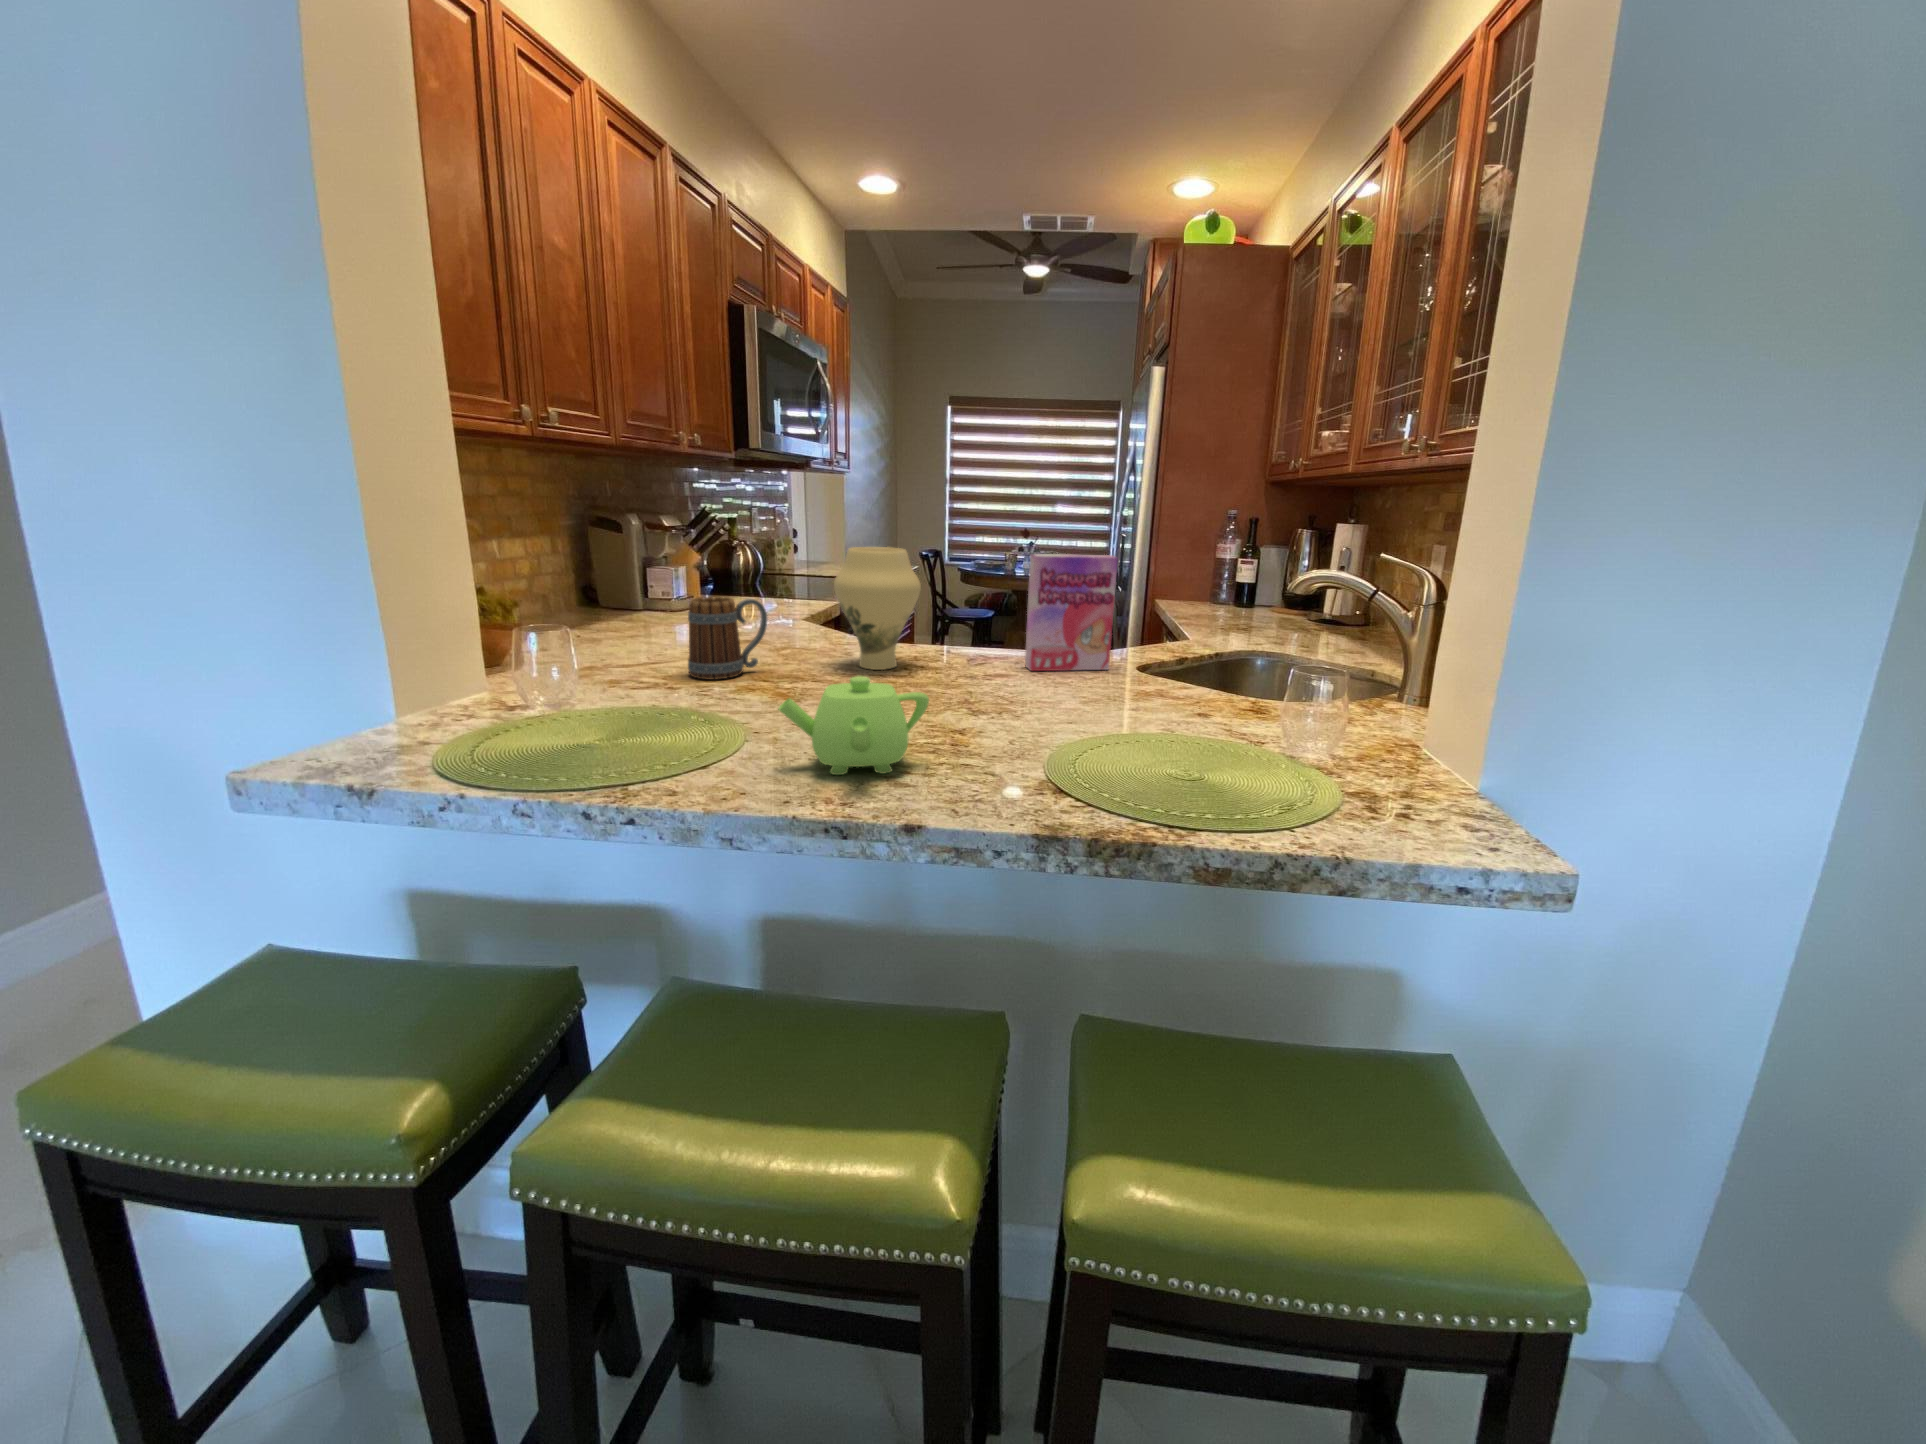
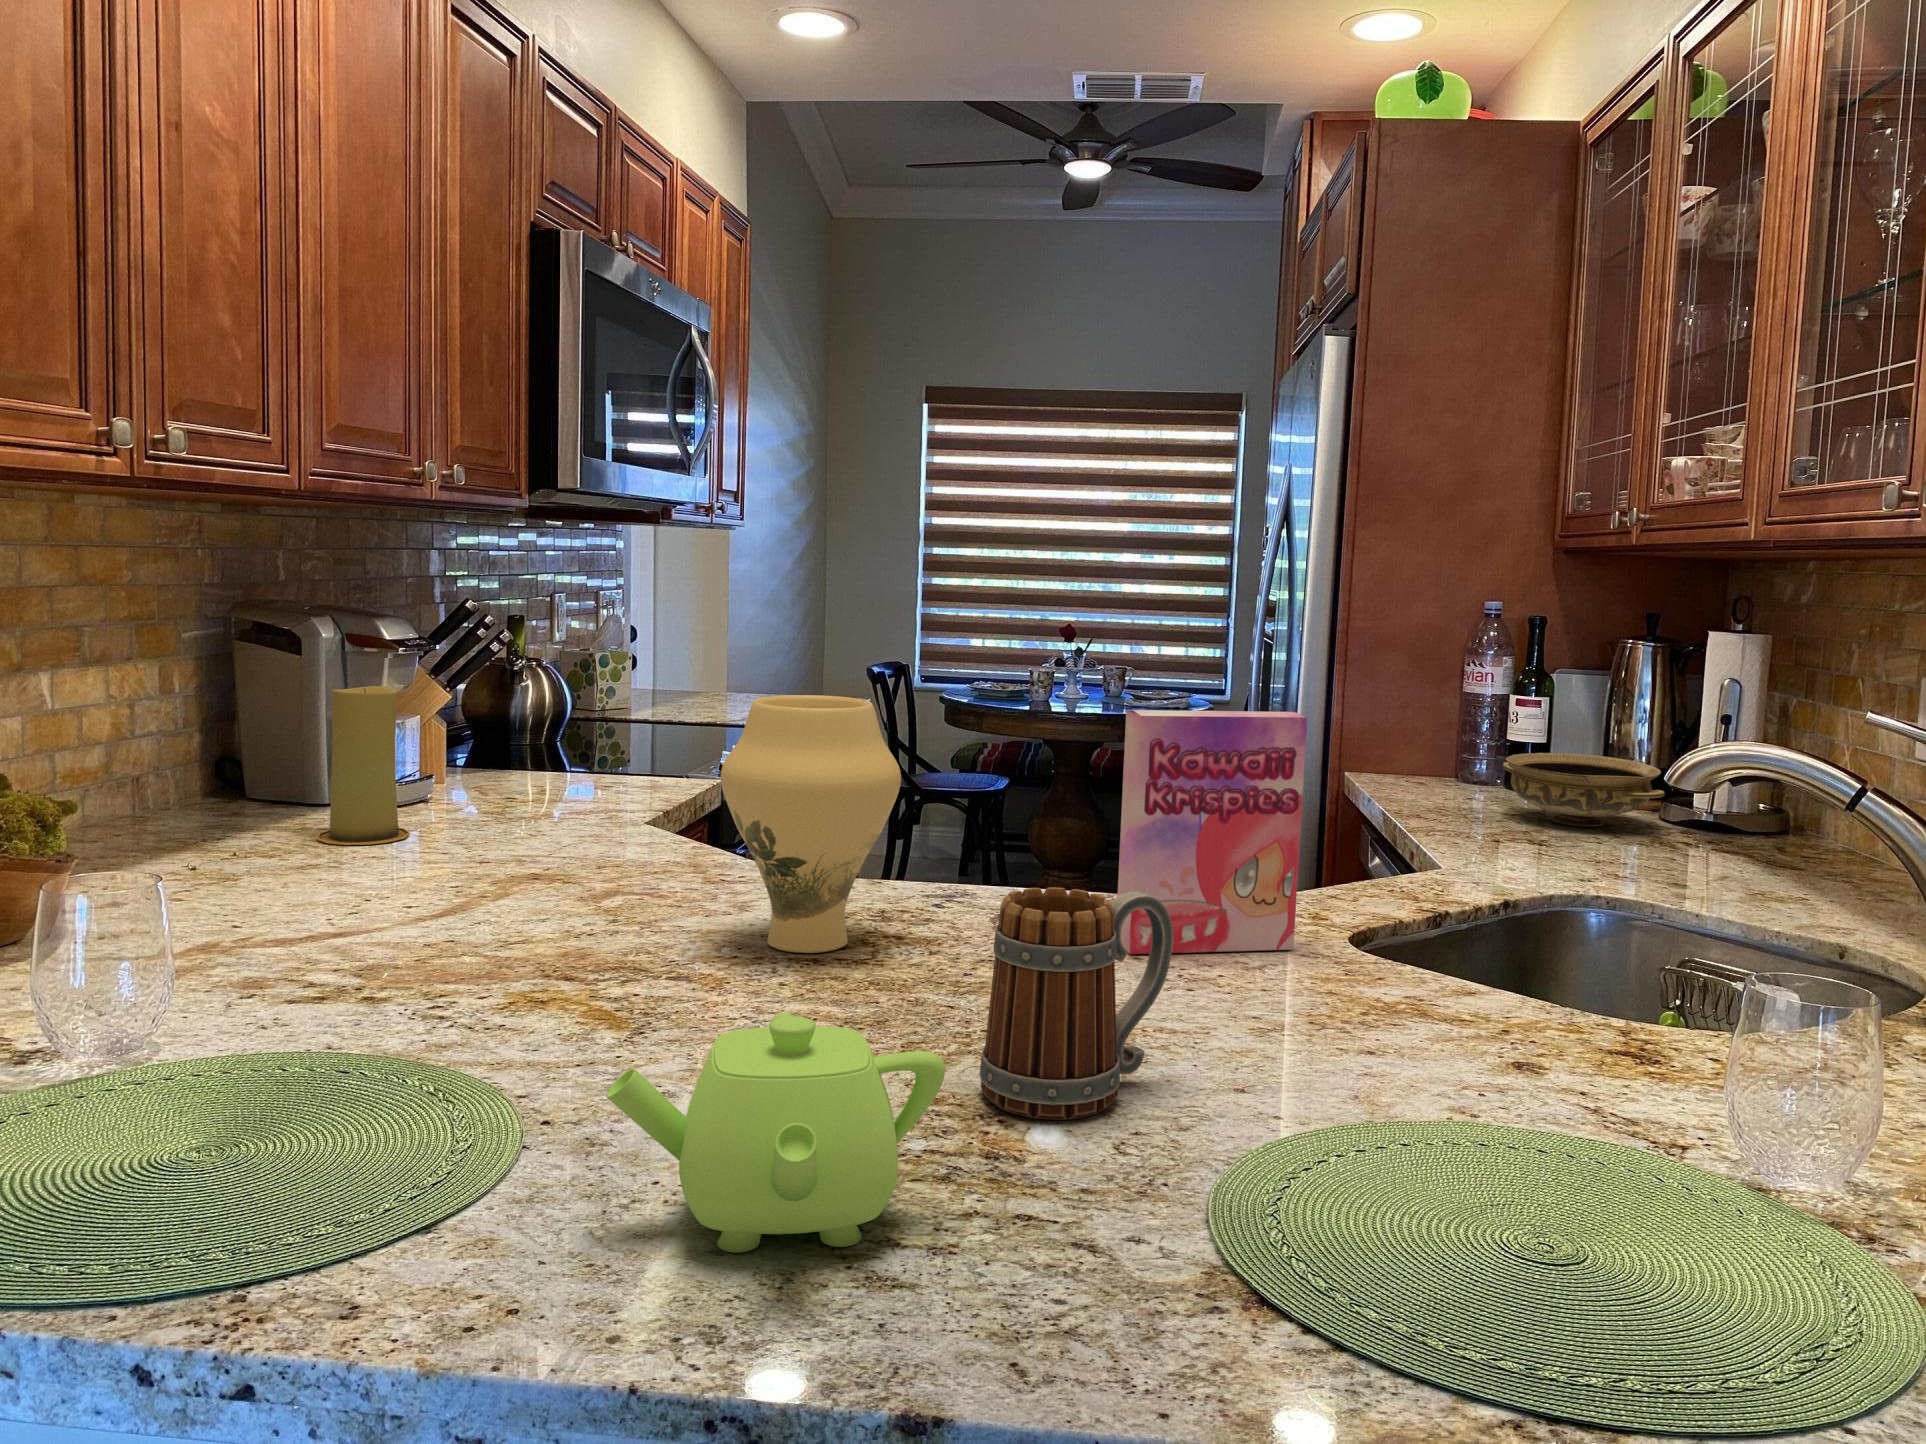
candle: none [641,548,687,626] -> present [317,686,410,845]
ceramic bowl: none [1229,586,1305,621] -> present [1503,753,1665,826]
mug: present [688,597,767,680] -> present [980,887,1173,1120]

